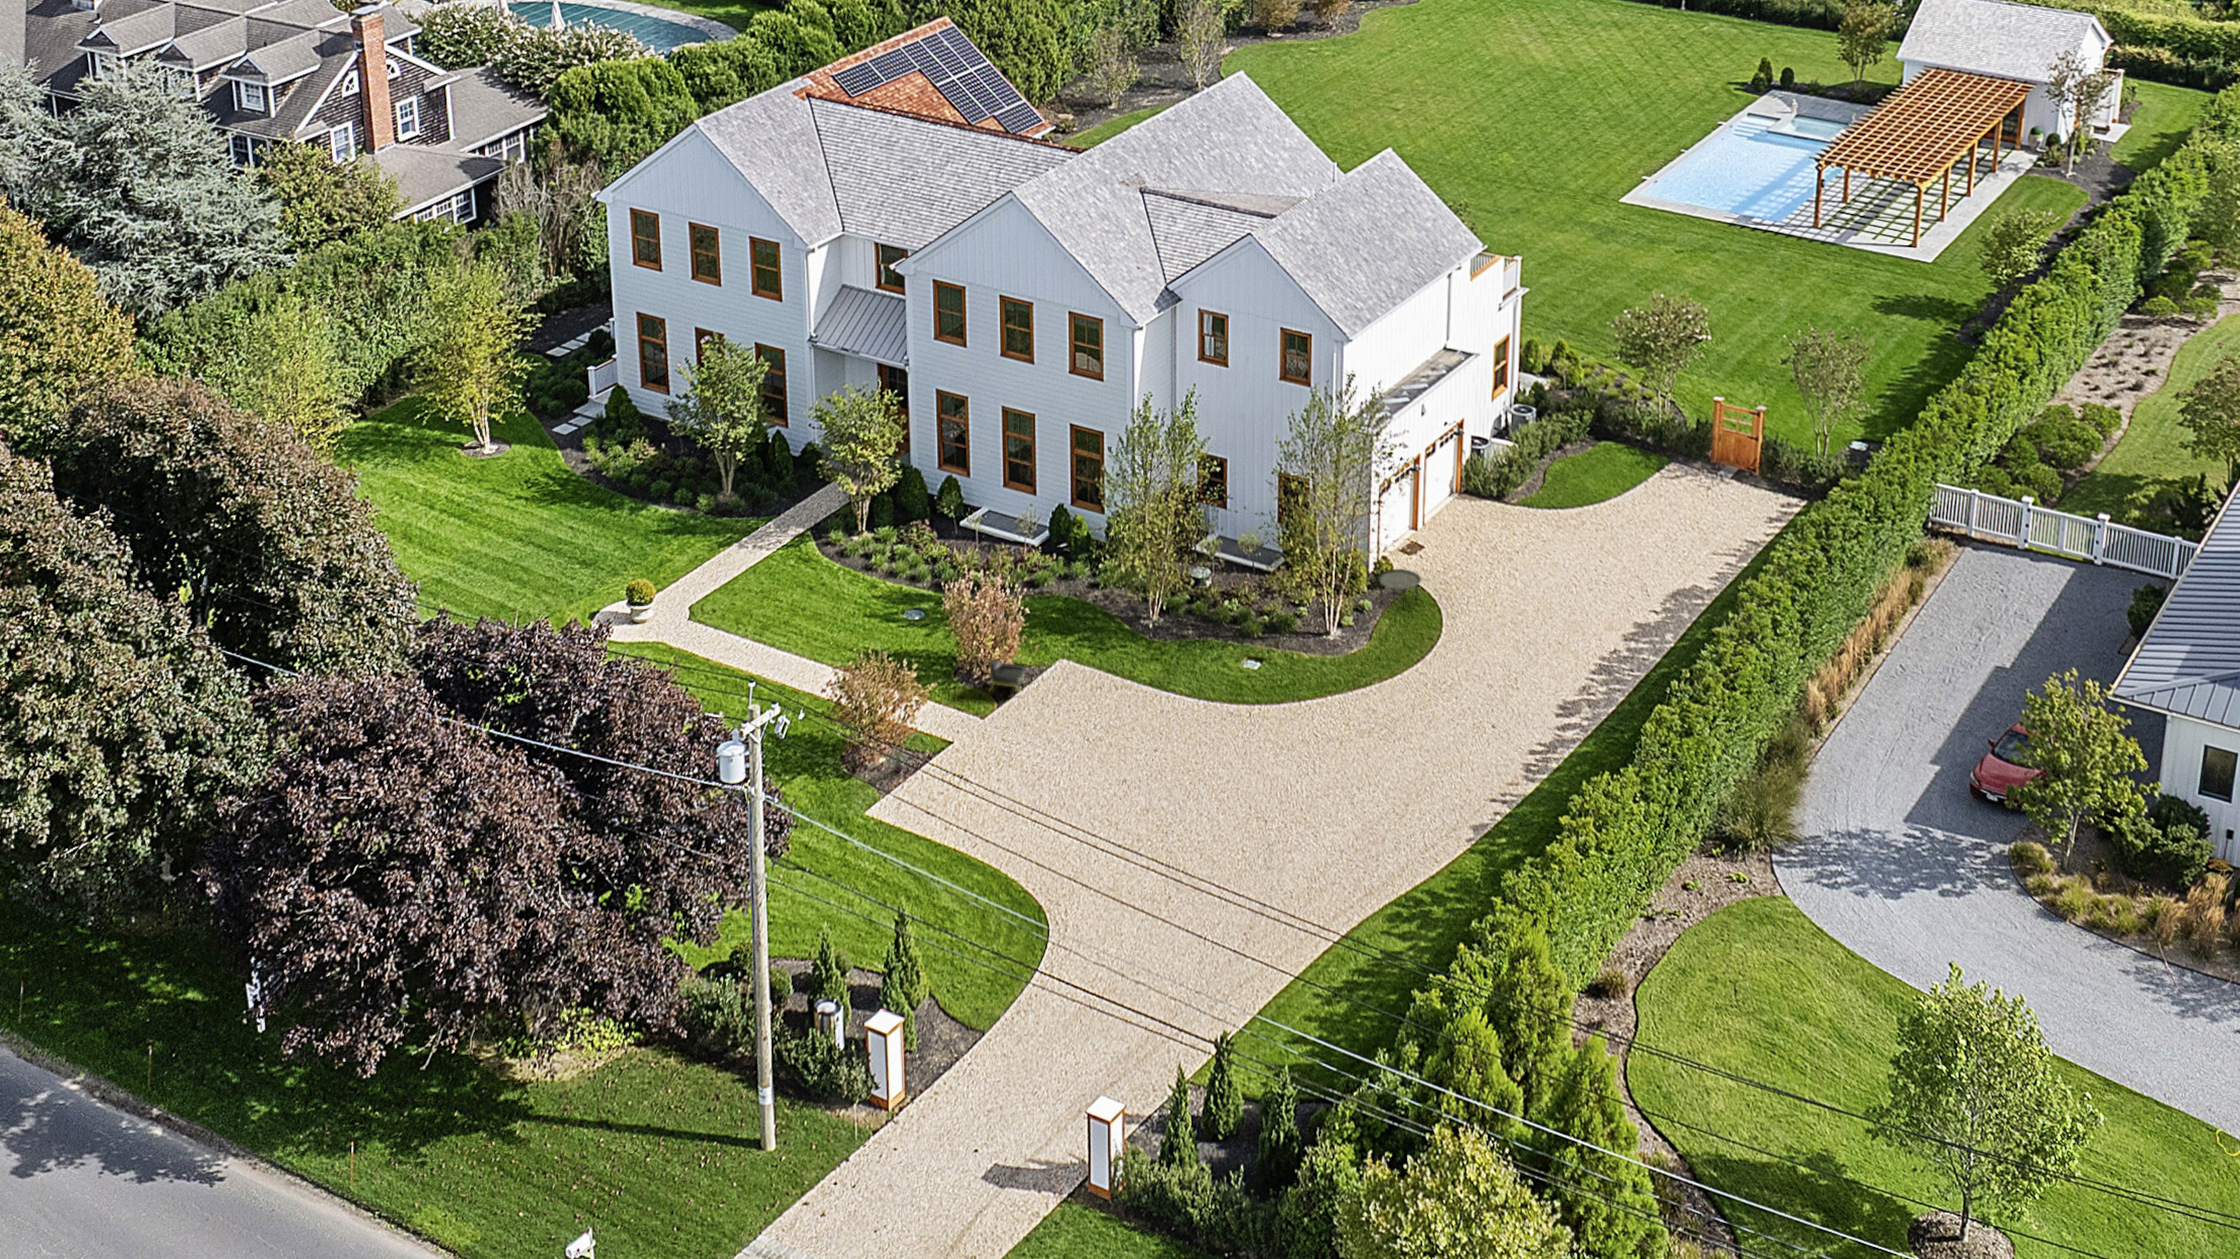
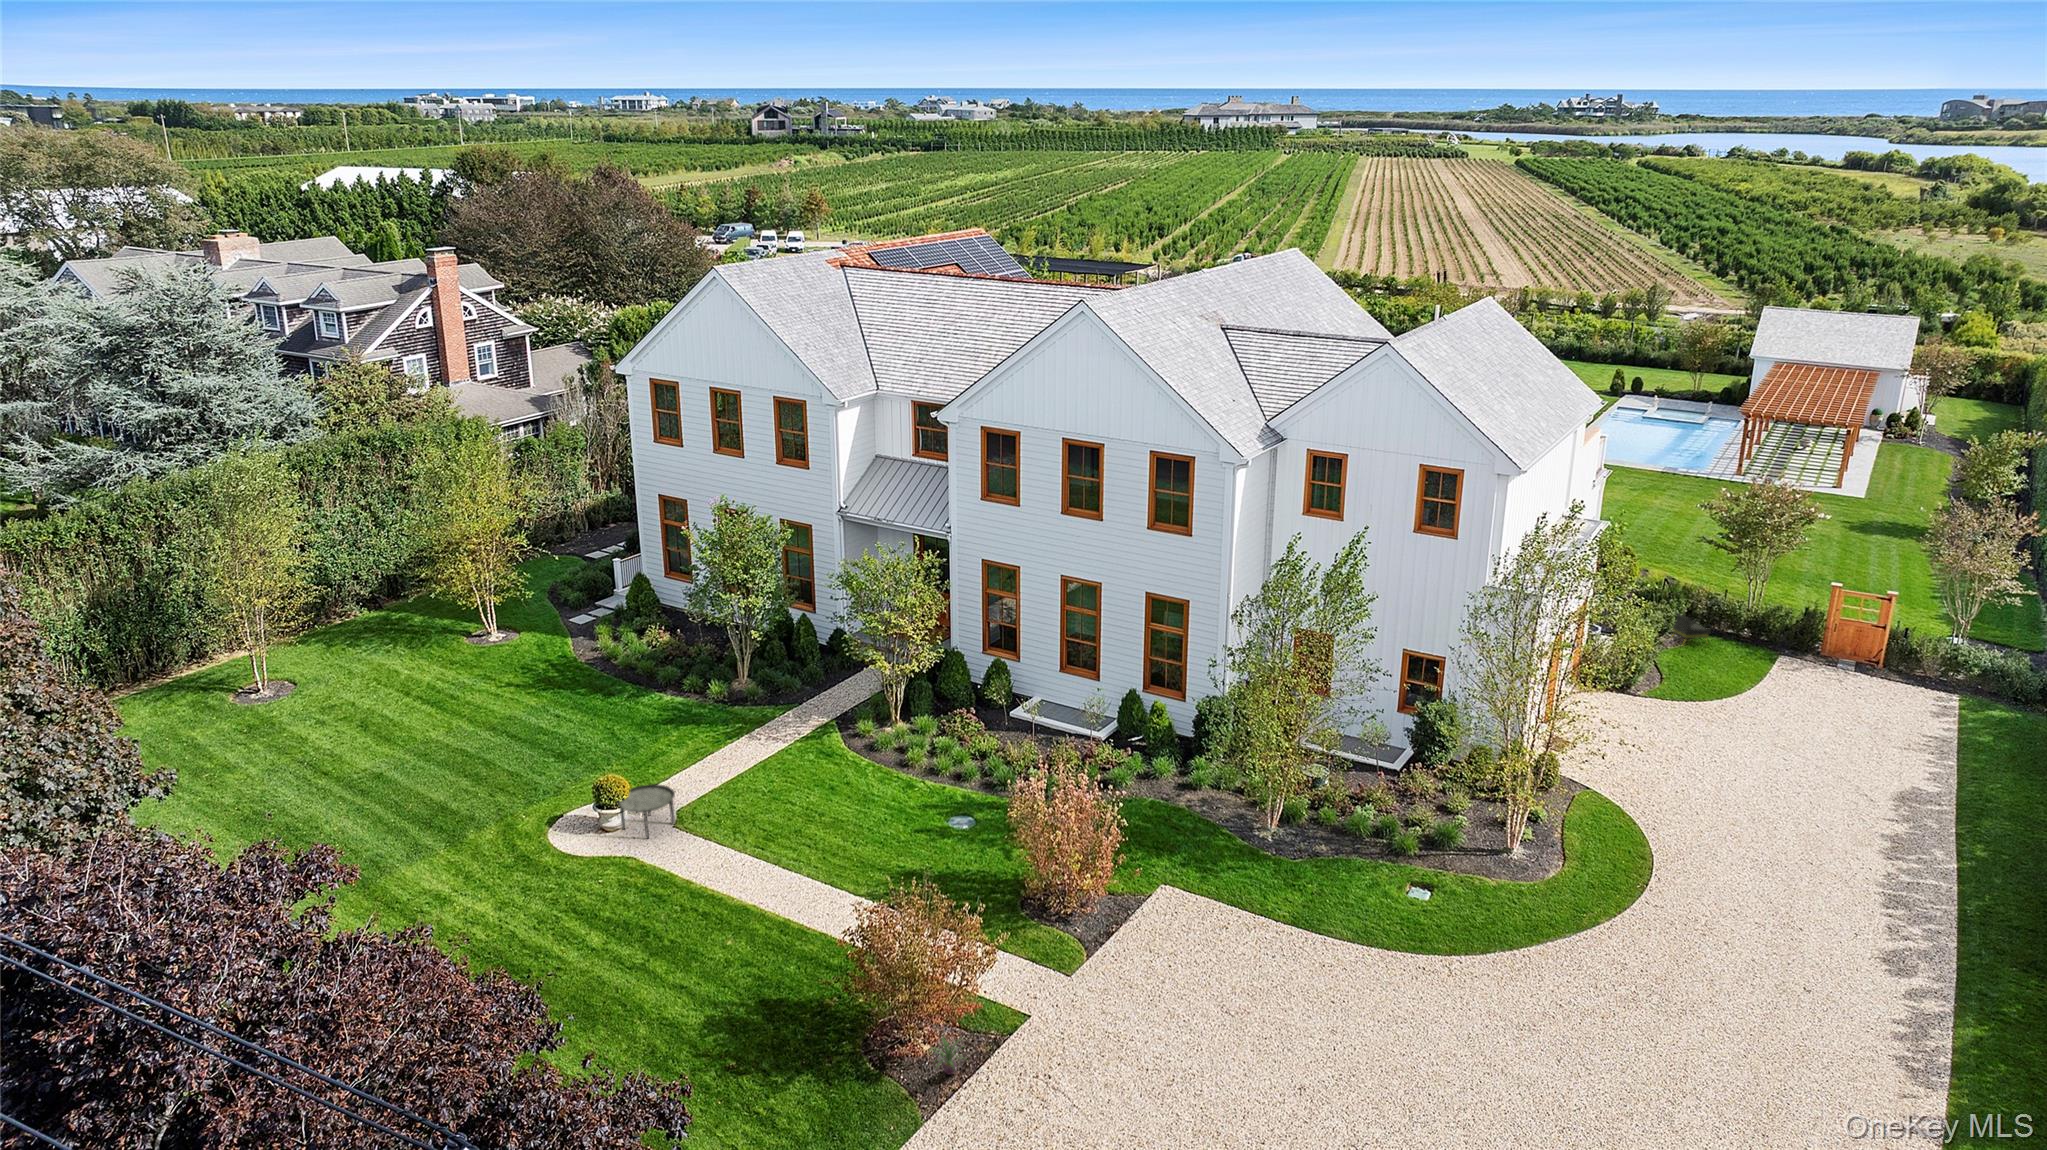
round table: present [1378,569,1421,609] -> present [617,784,675,839]
armchair: present [989,659,1025,688] -> present [1673,614,1711,639]

